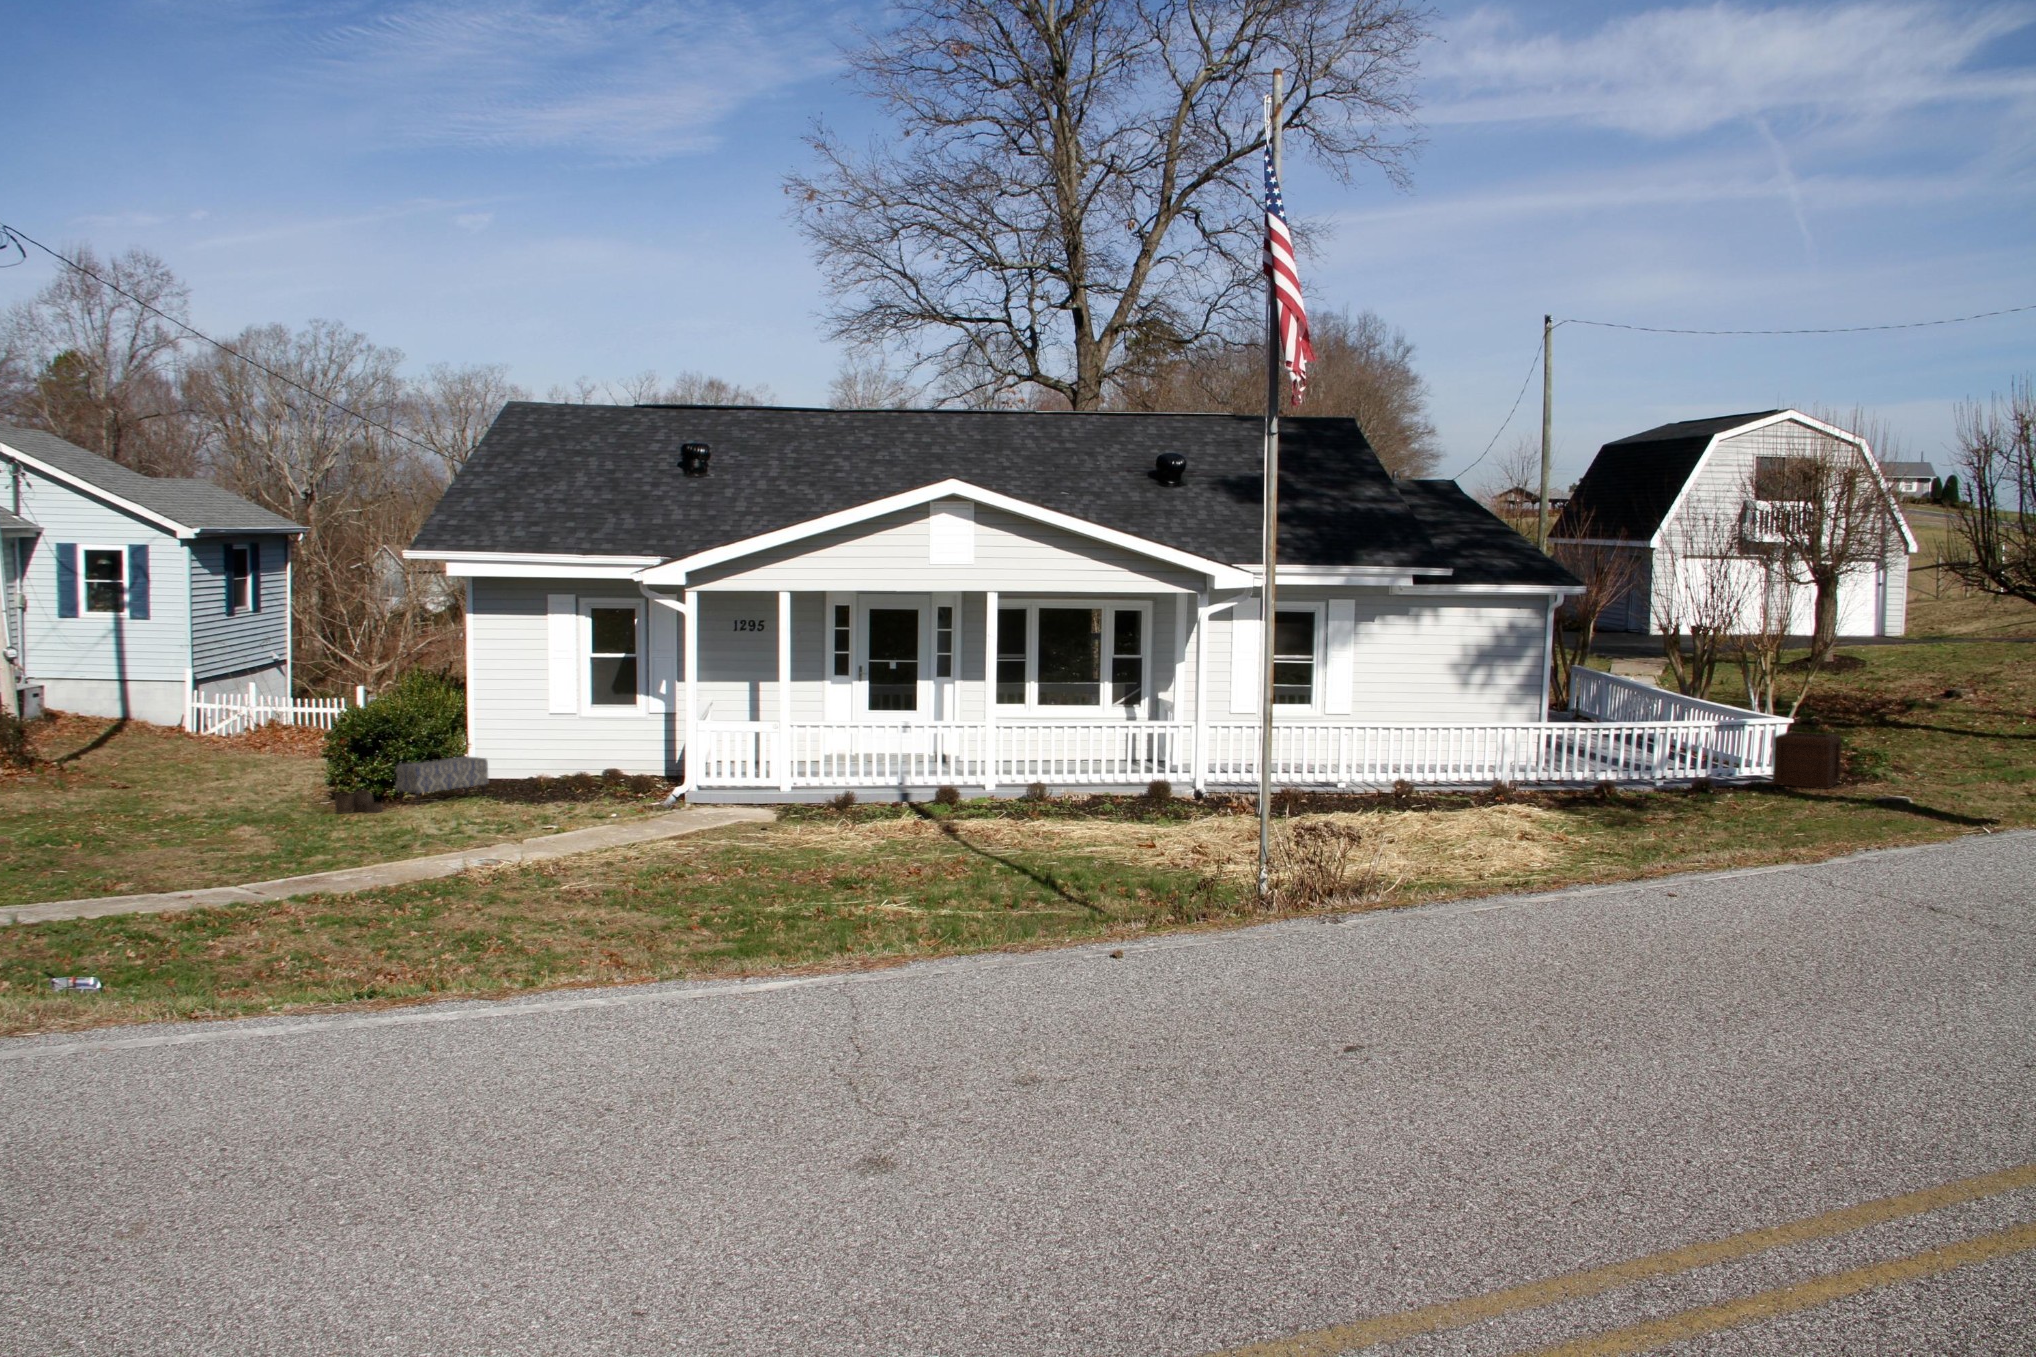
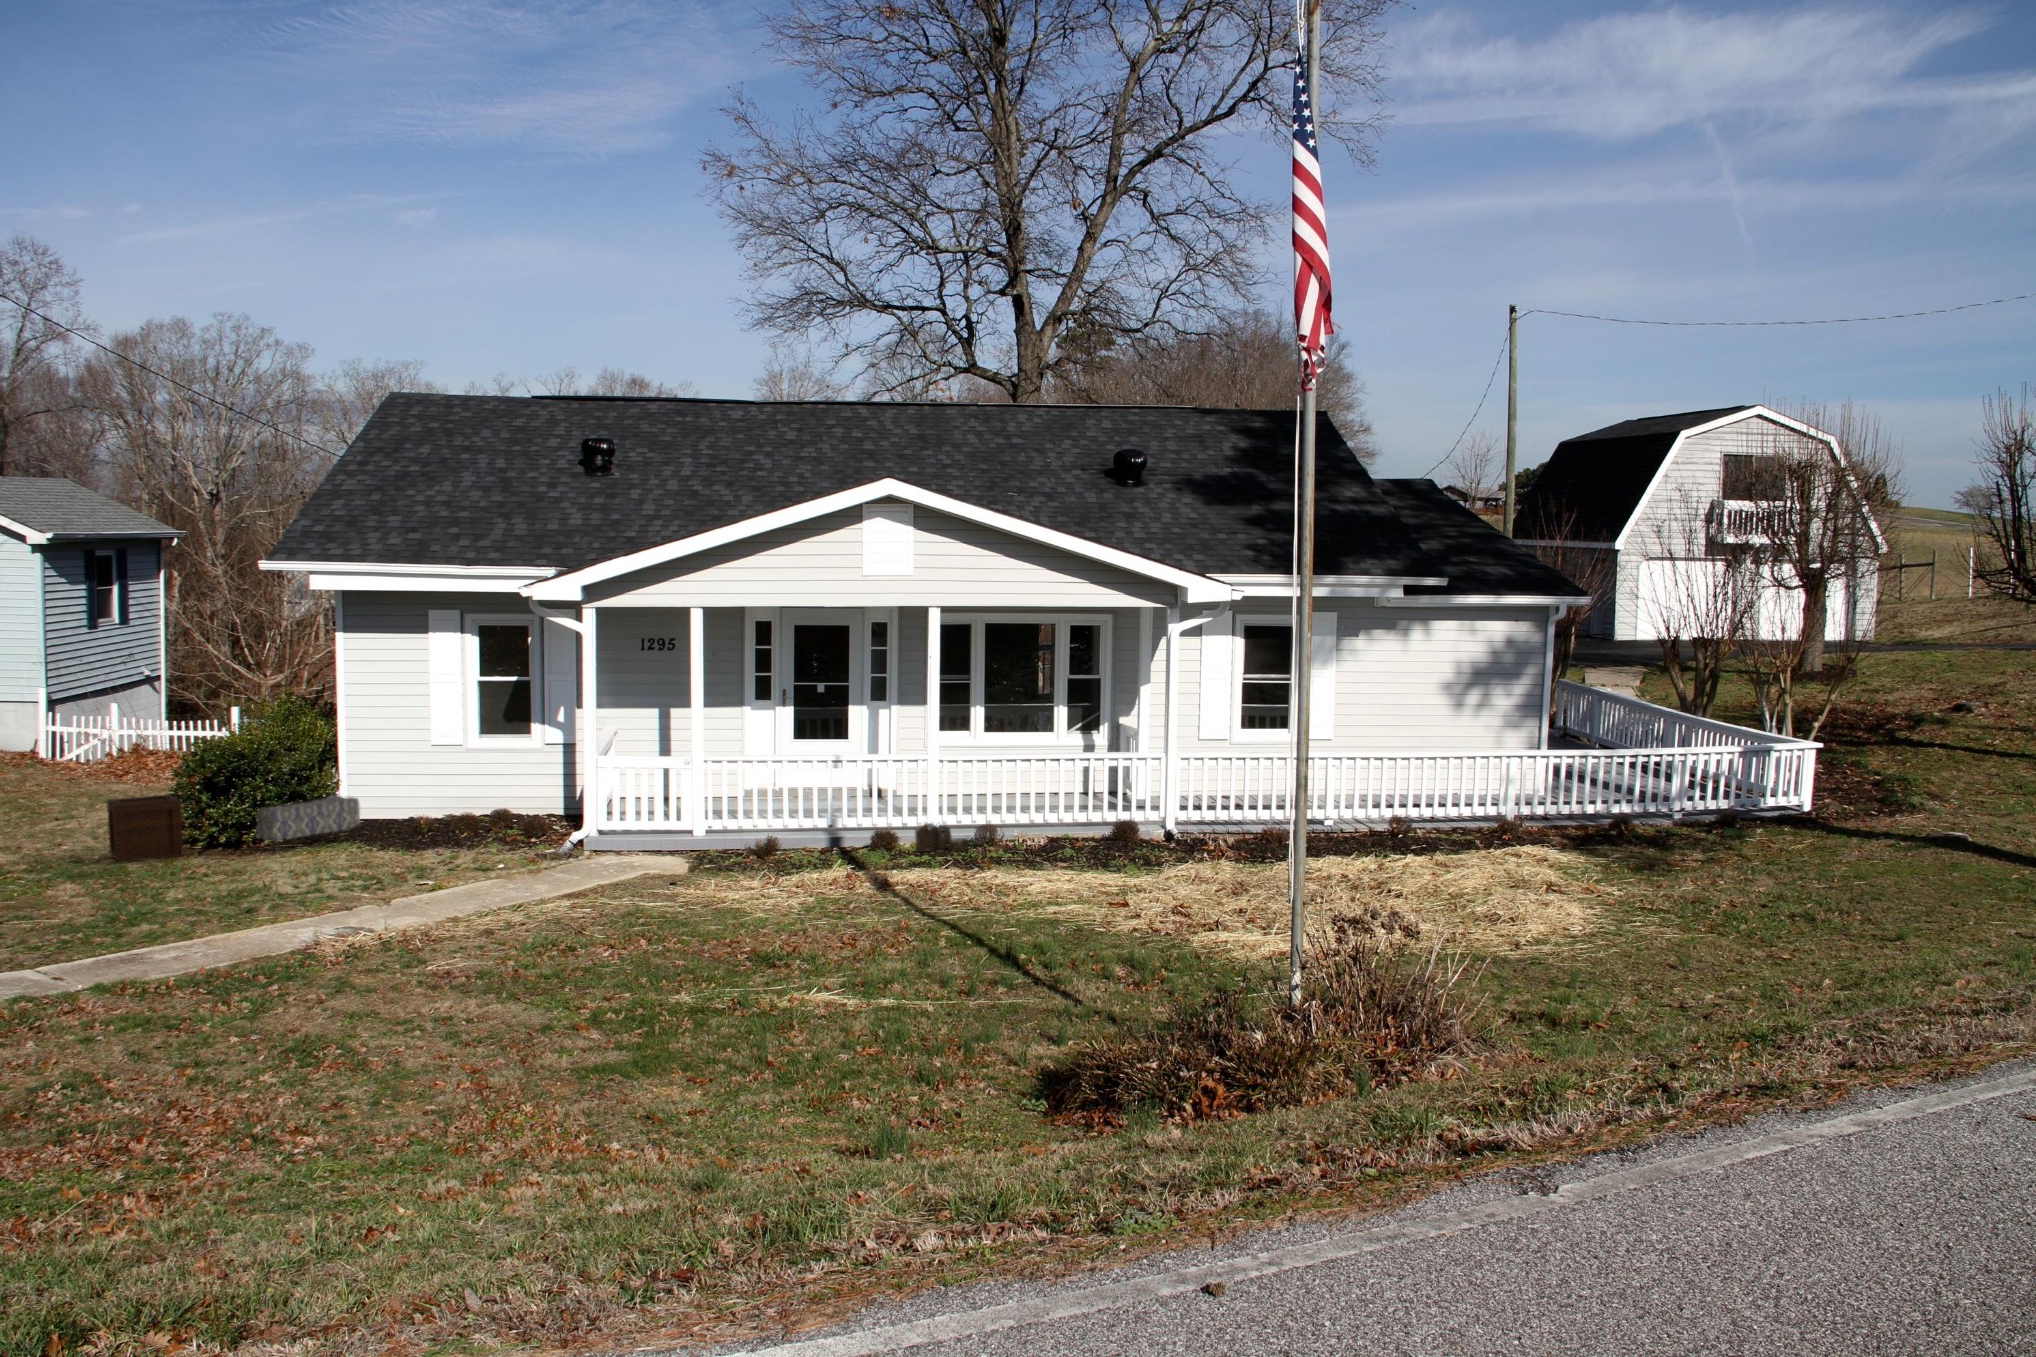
wooden crate: present [1773,732,1841,789] -> present [107,794,183,863]
woven basket: present [335,788,383,813] -> present [915,822,968,852]

